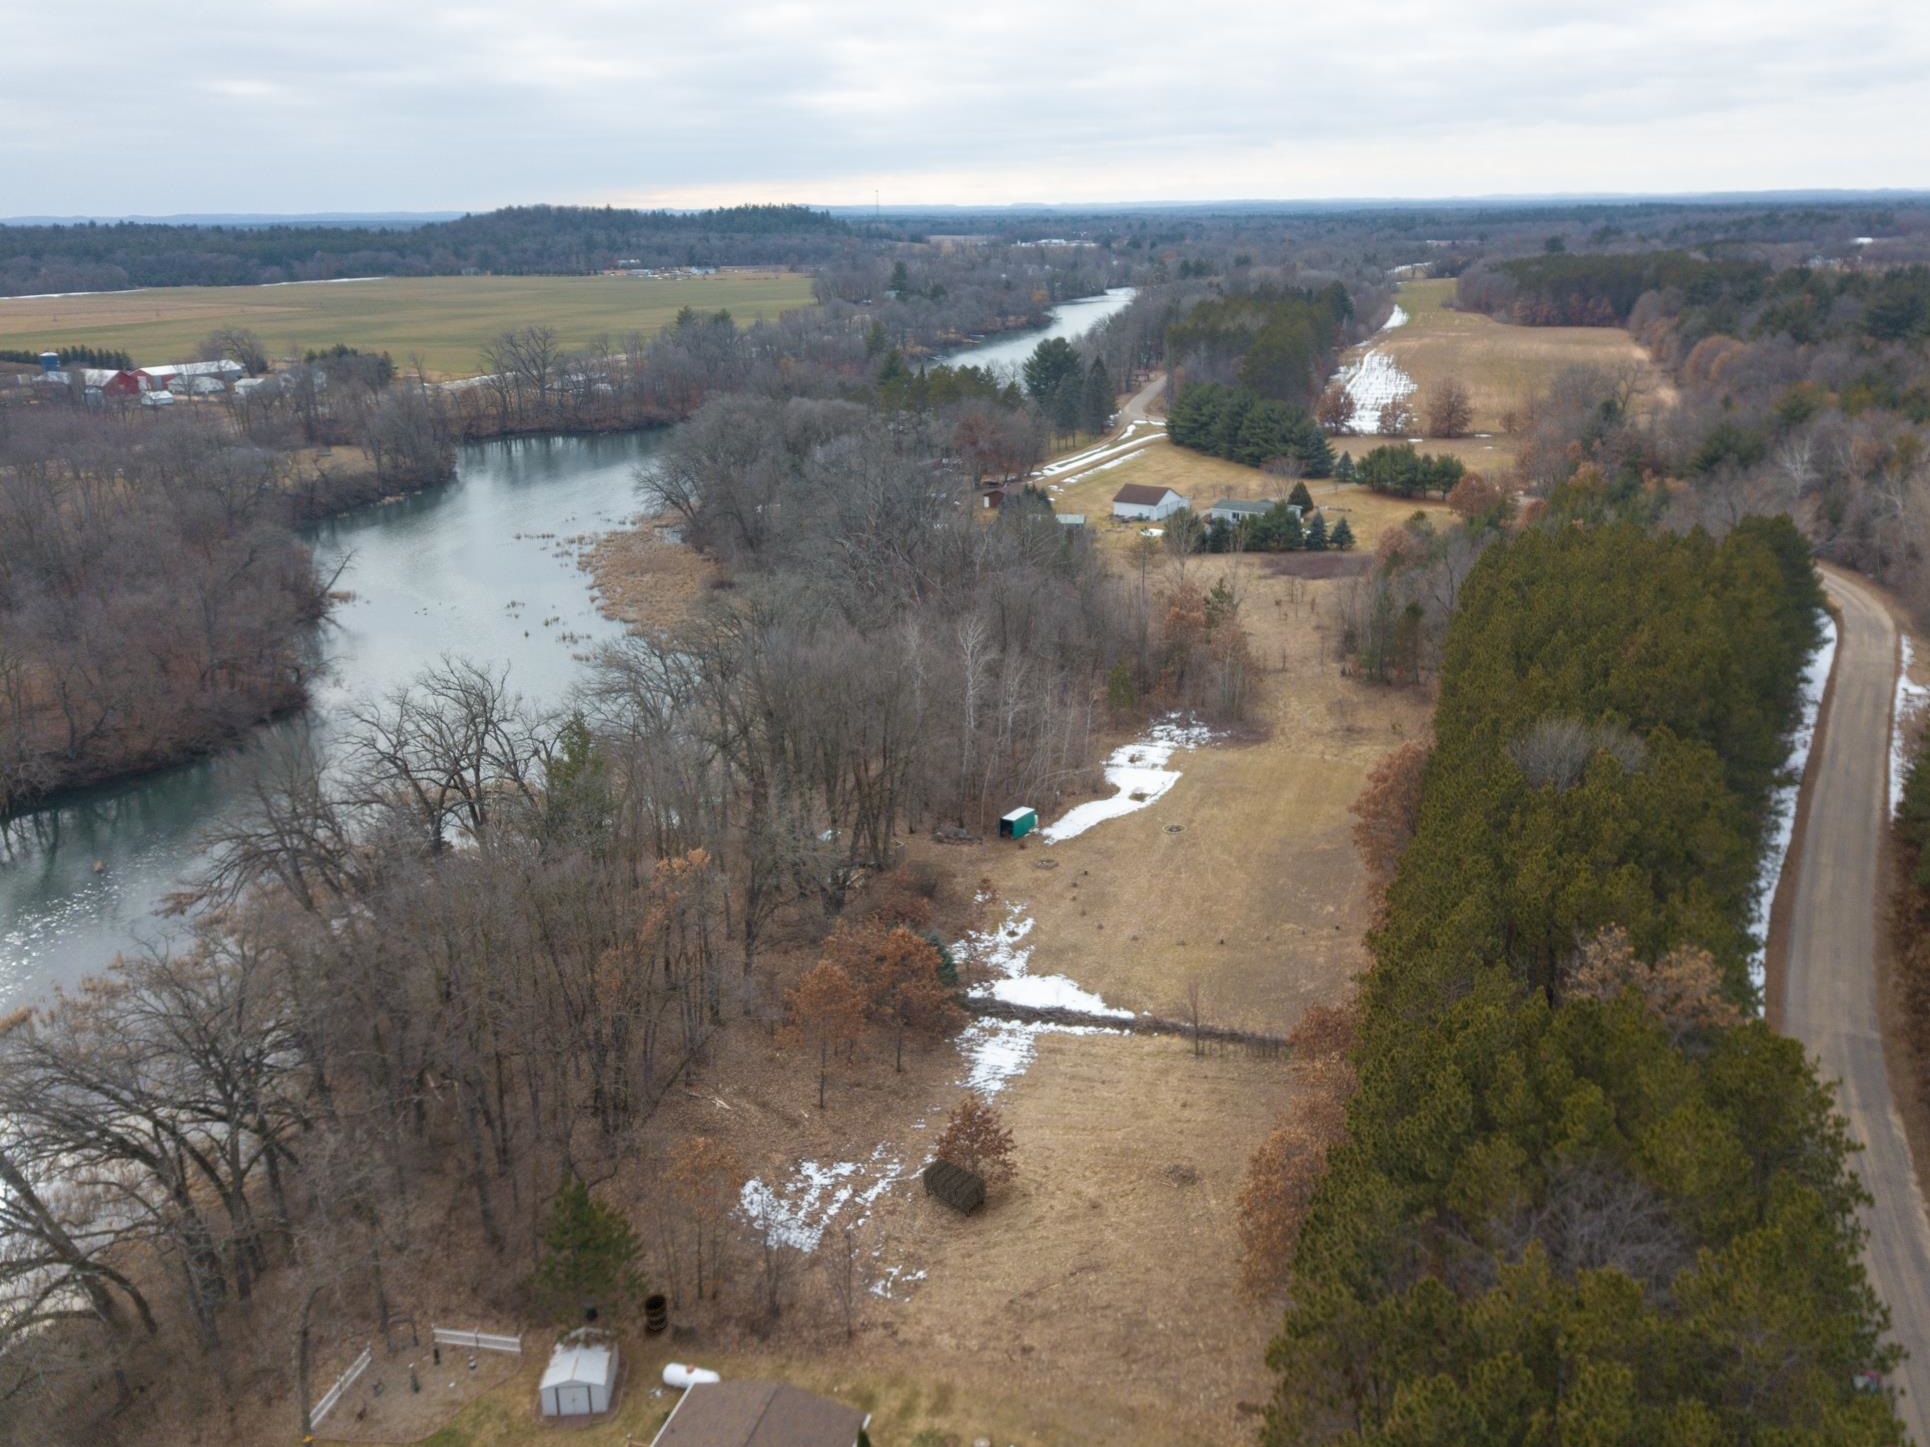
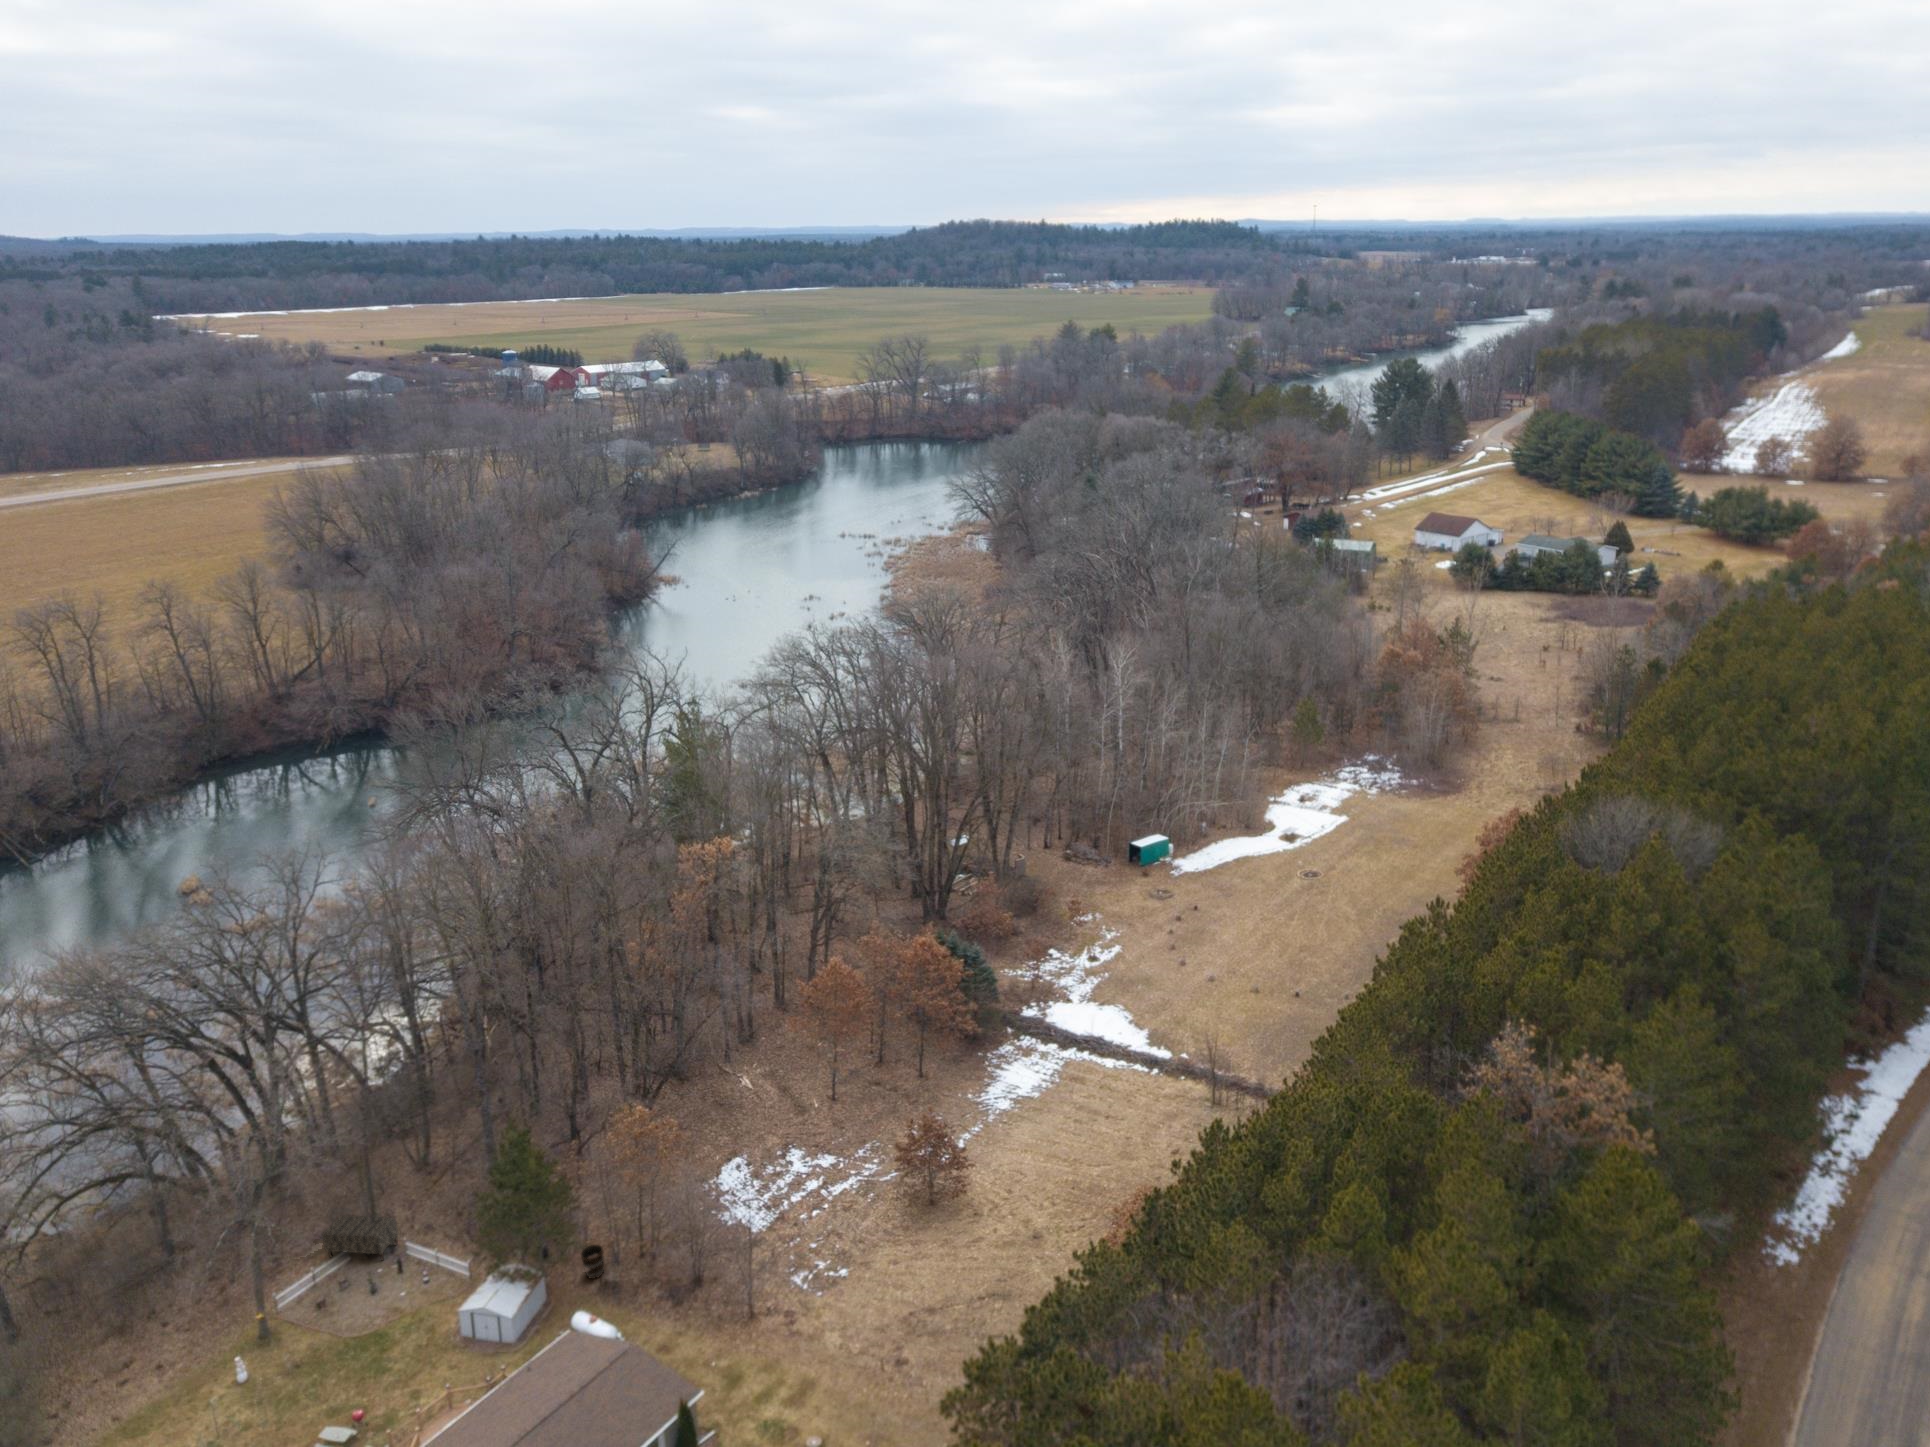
bench: present [923,1158,986,1216] -> present [322,1215,398,1260]

